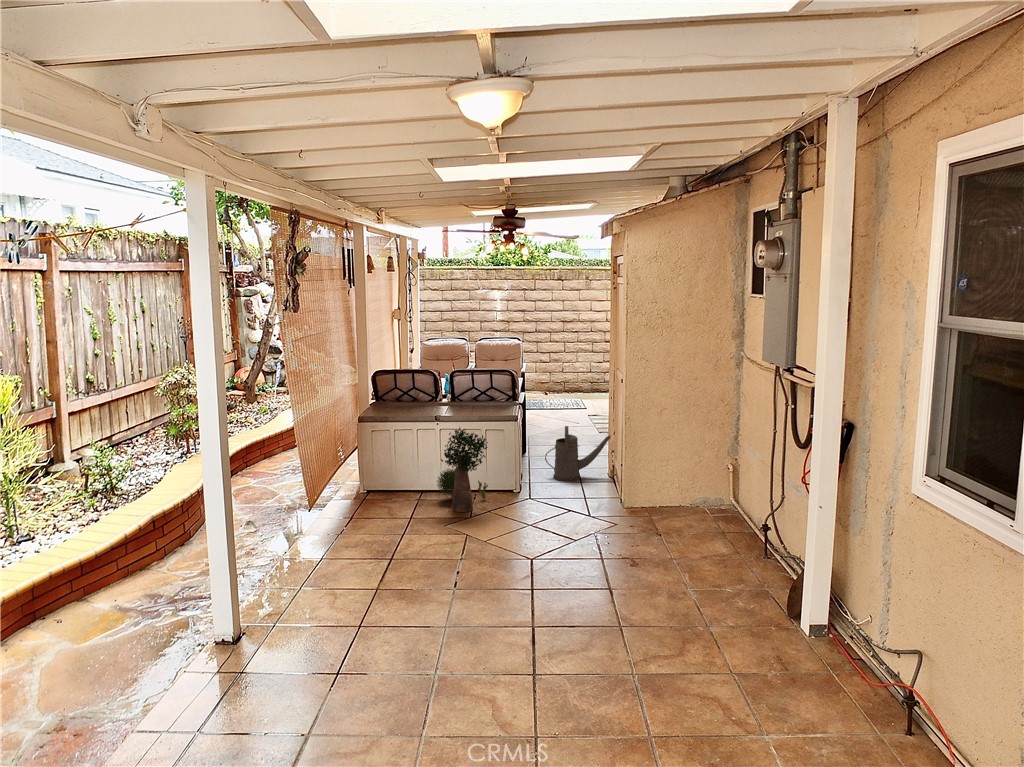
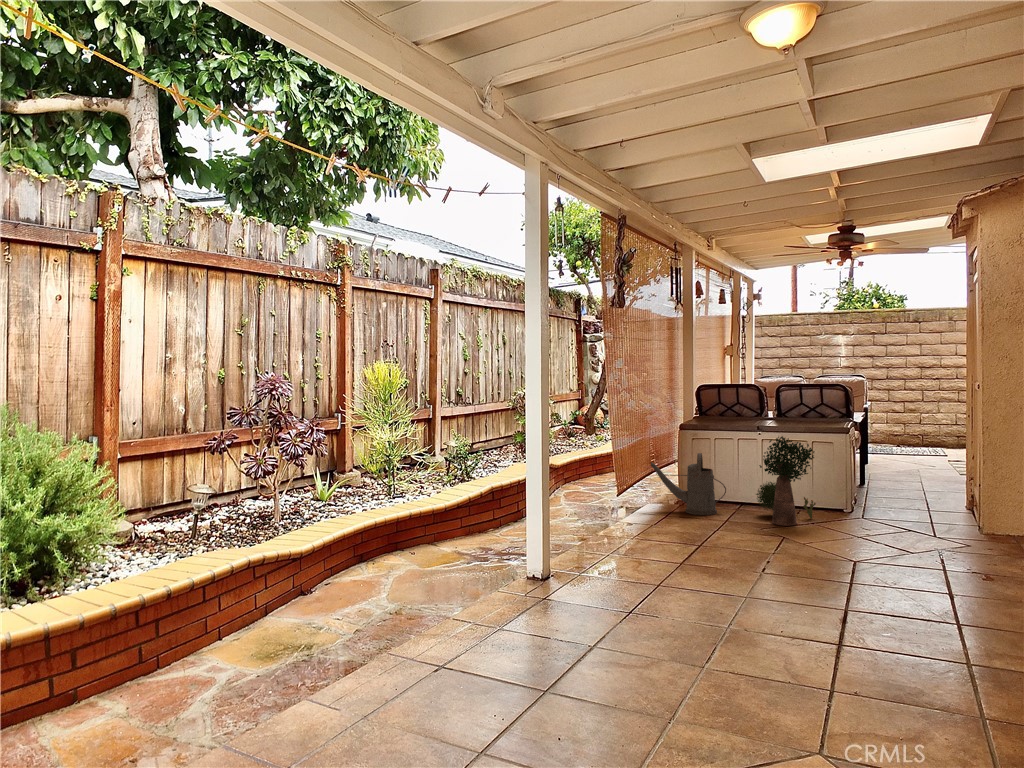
watering can: present [545,426,610,481] -> present [651,453,726,515]

